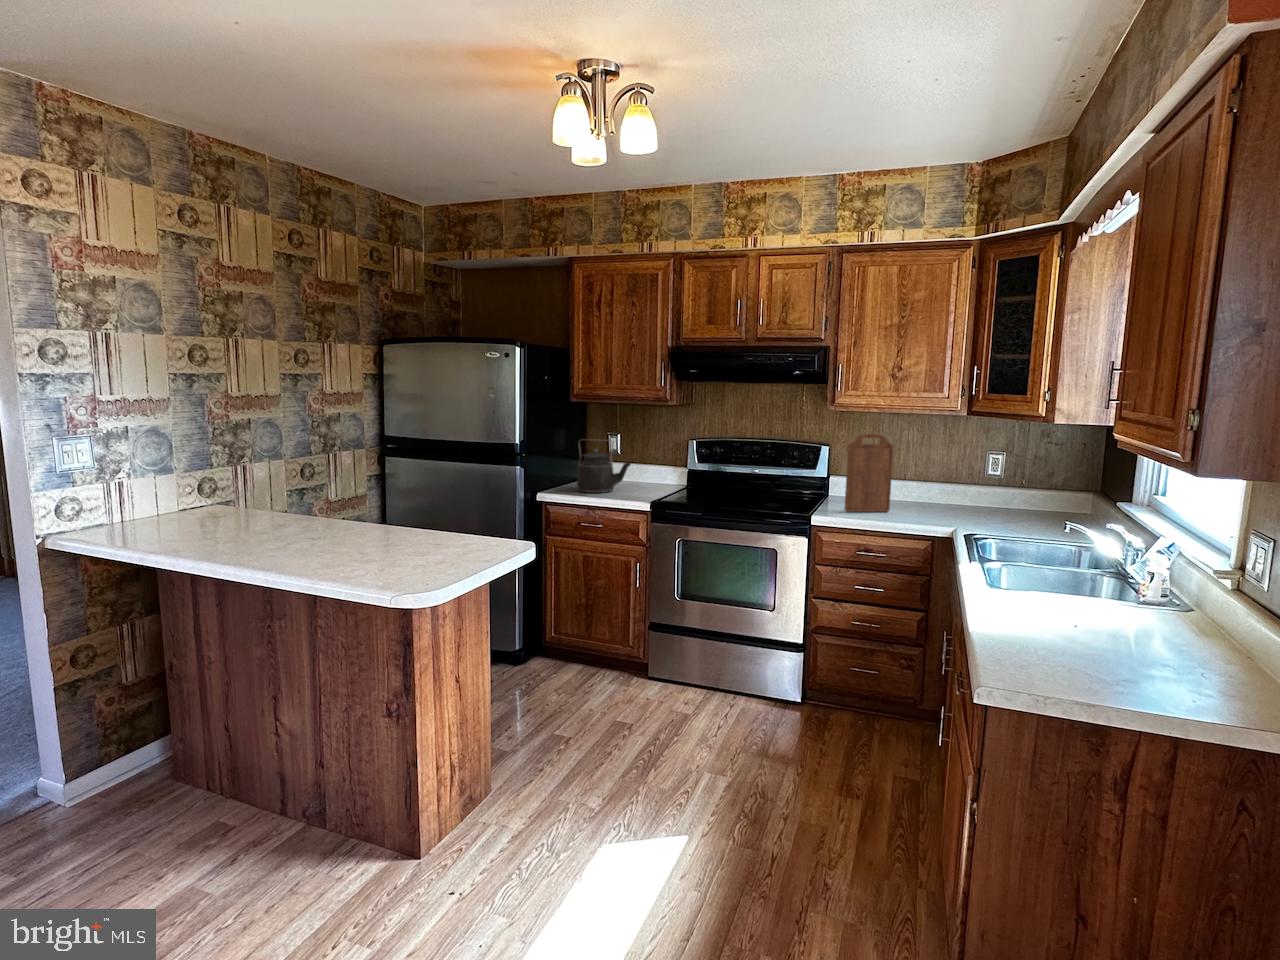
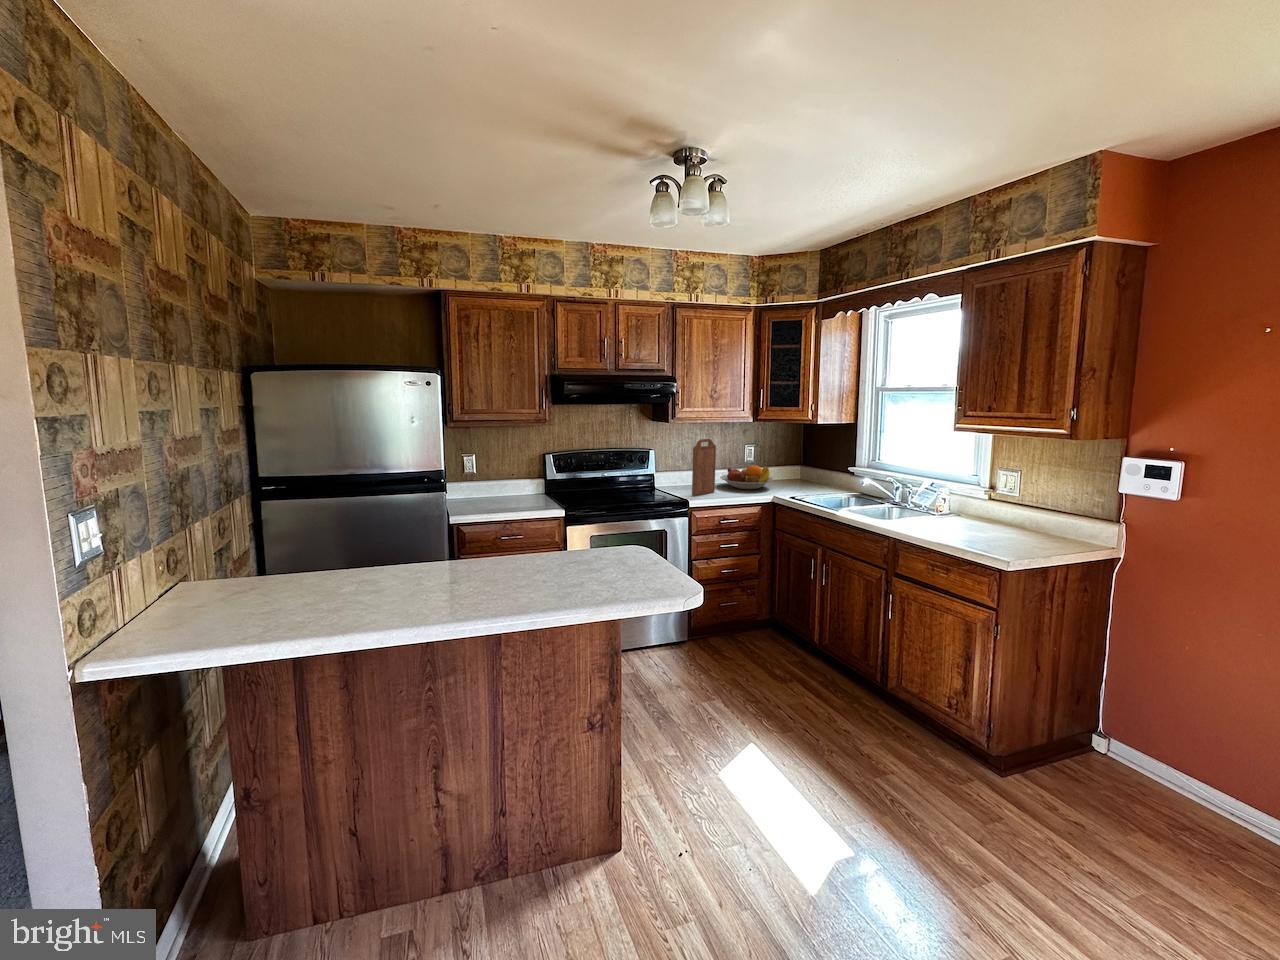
kettle: present [577,440,631,493] -> none [469,459,518,508]
fruit bowl: none [916,481,1002,516] -> present [720,465,773,489]

